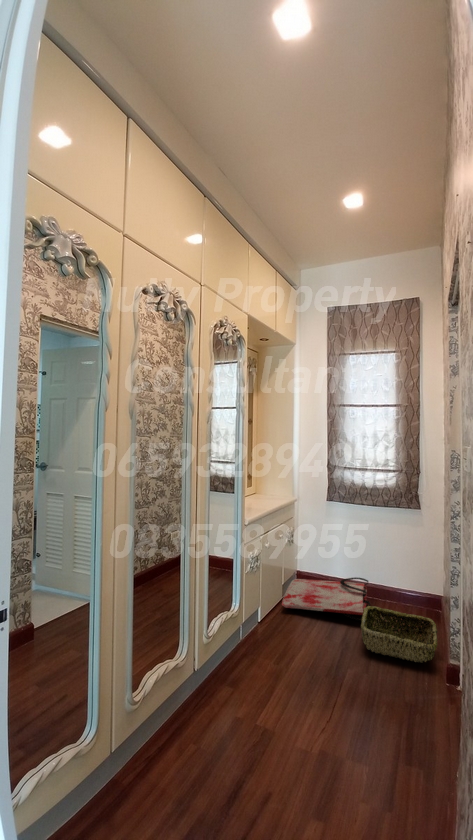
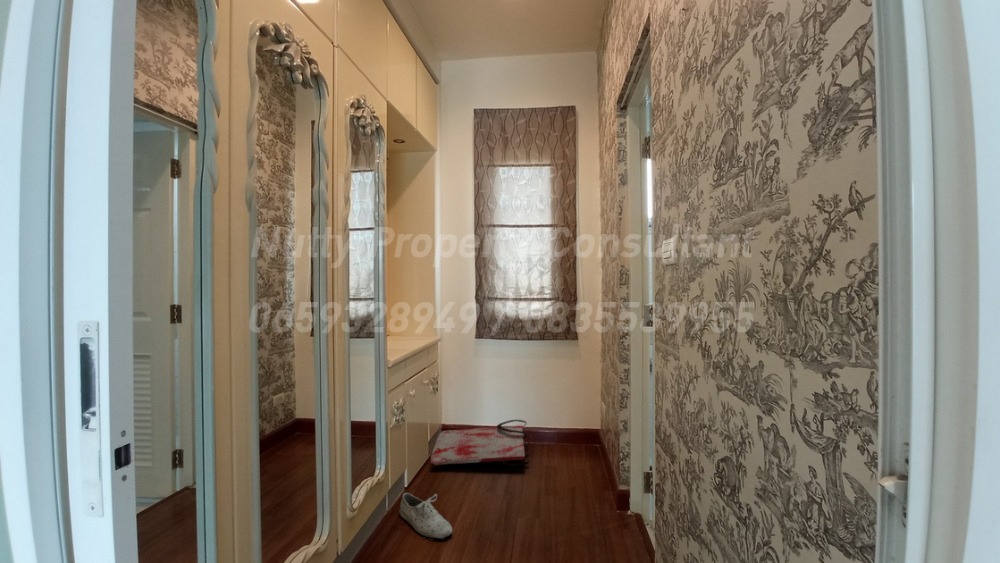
woven basket: present [361,606,438,663] -> none [527,447,607,498]
shoe: none [250,629,289,675] -> present [399,493,452,540]

